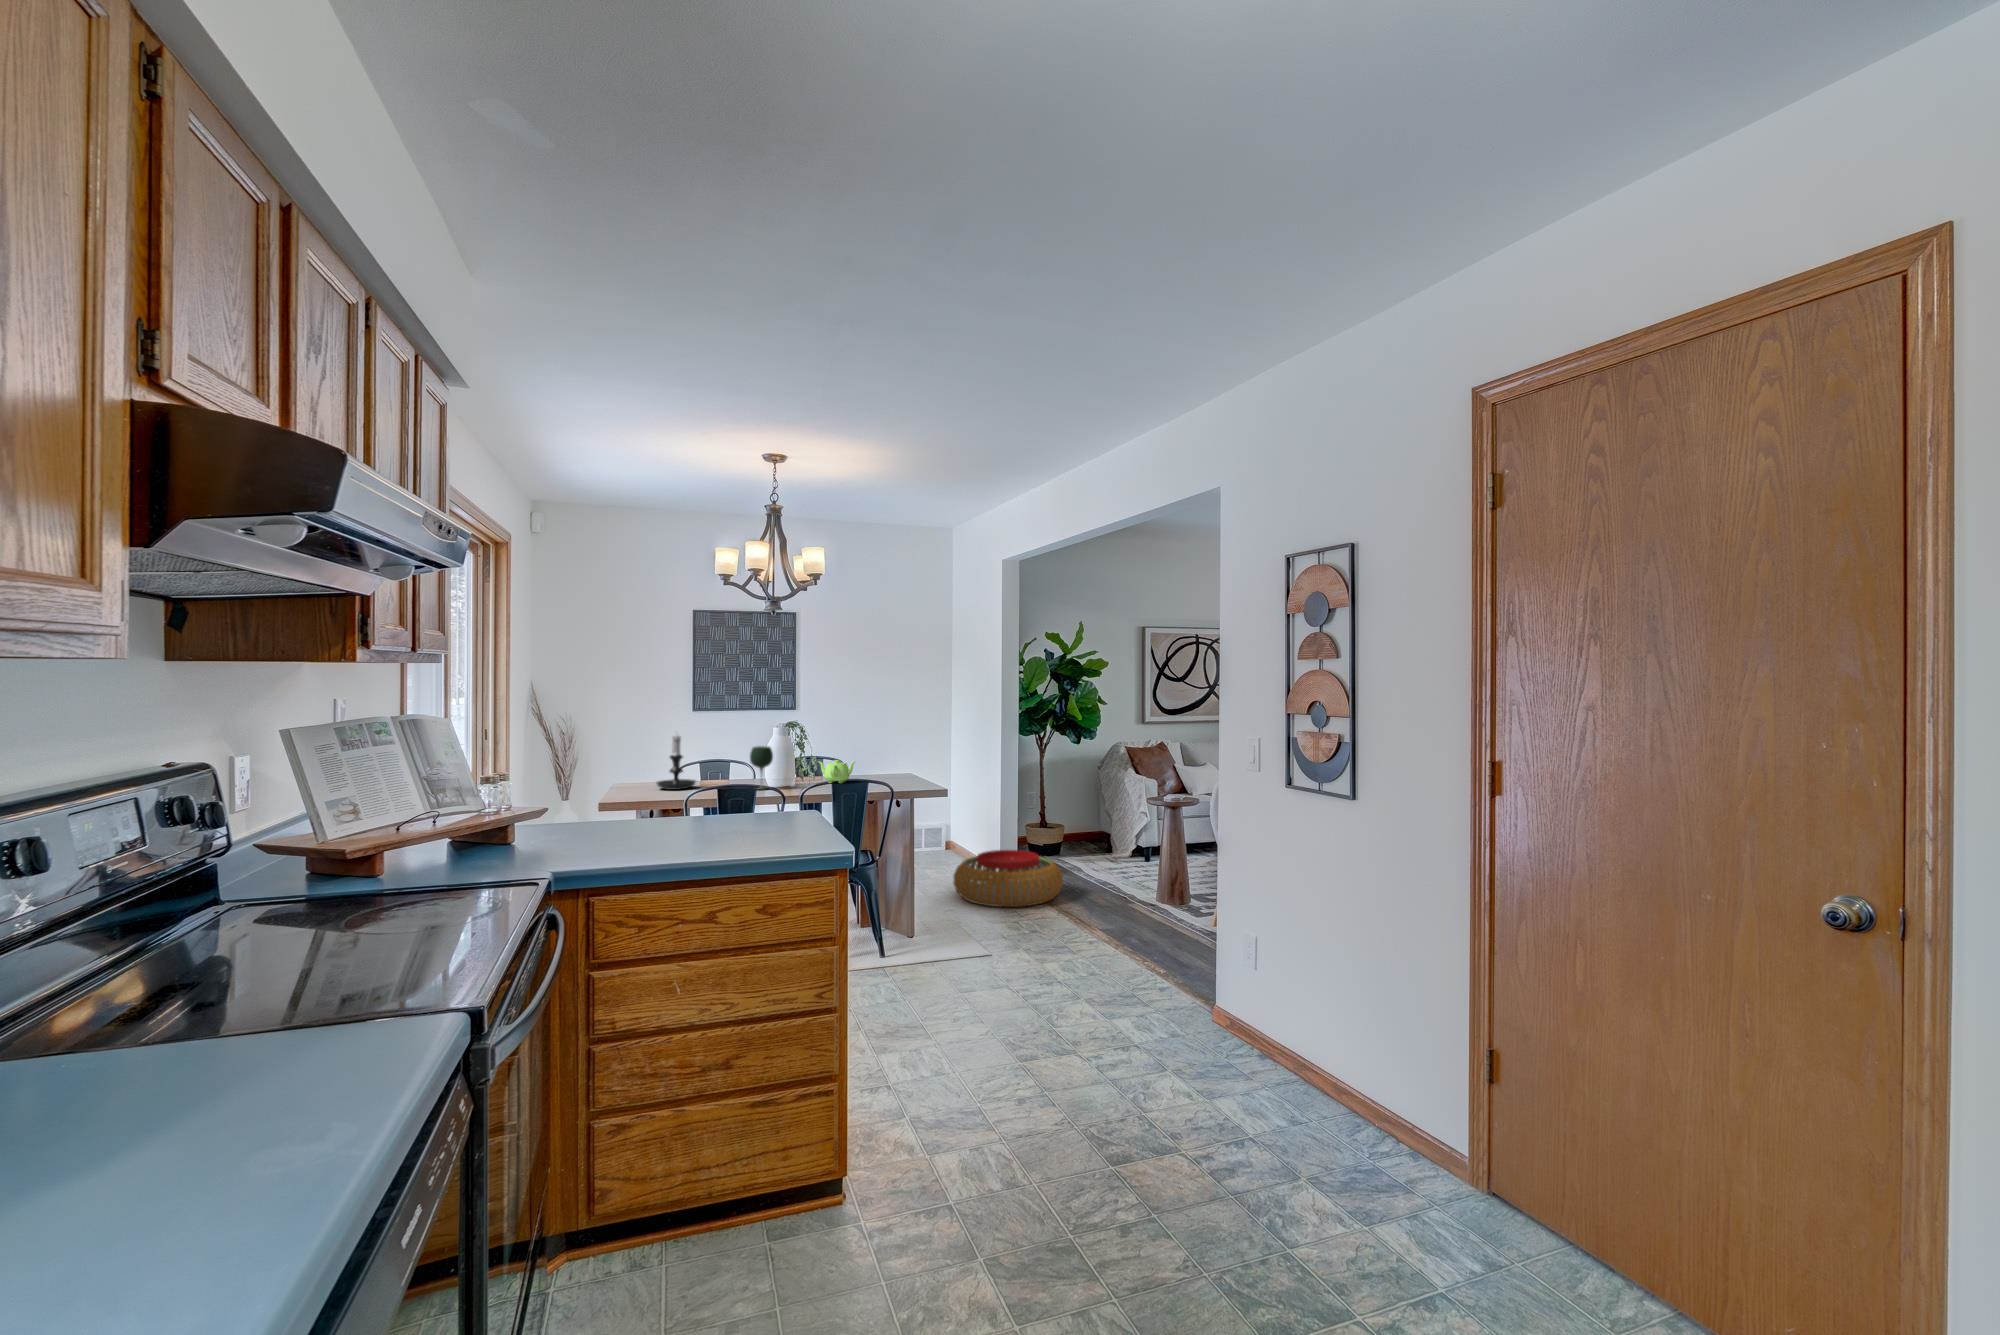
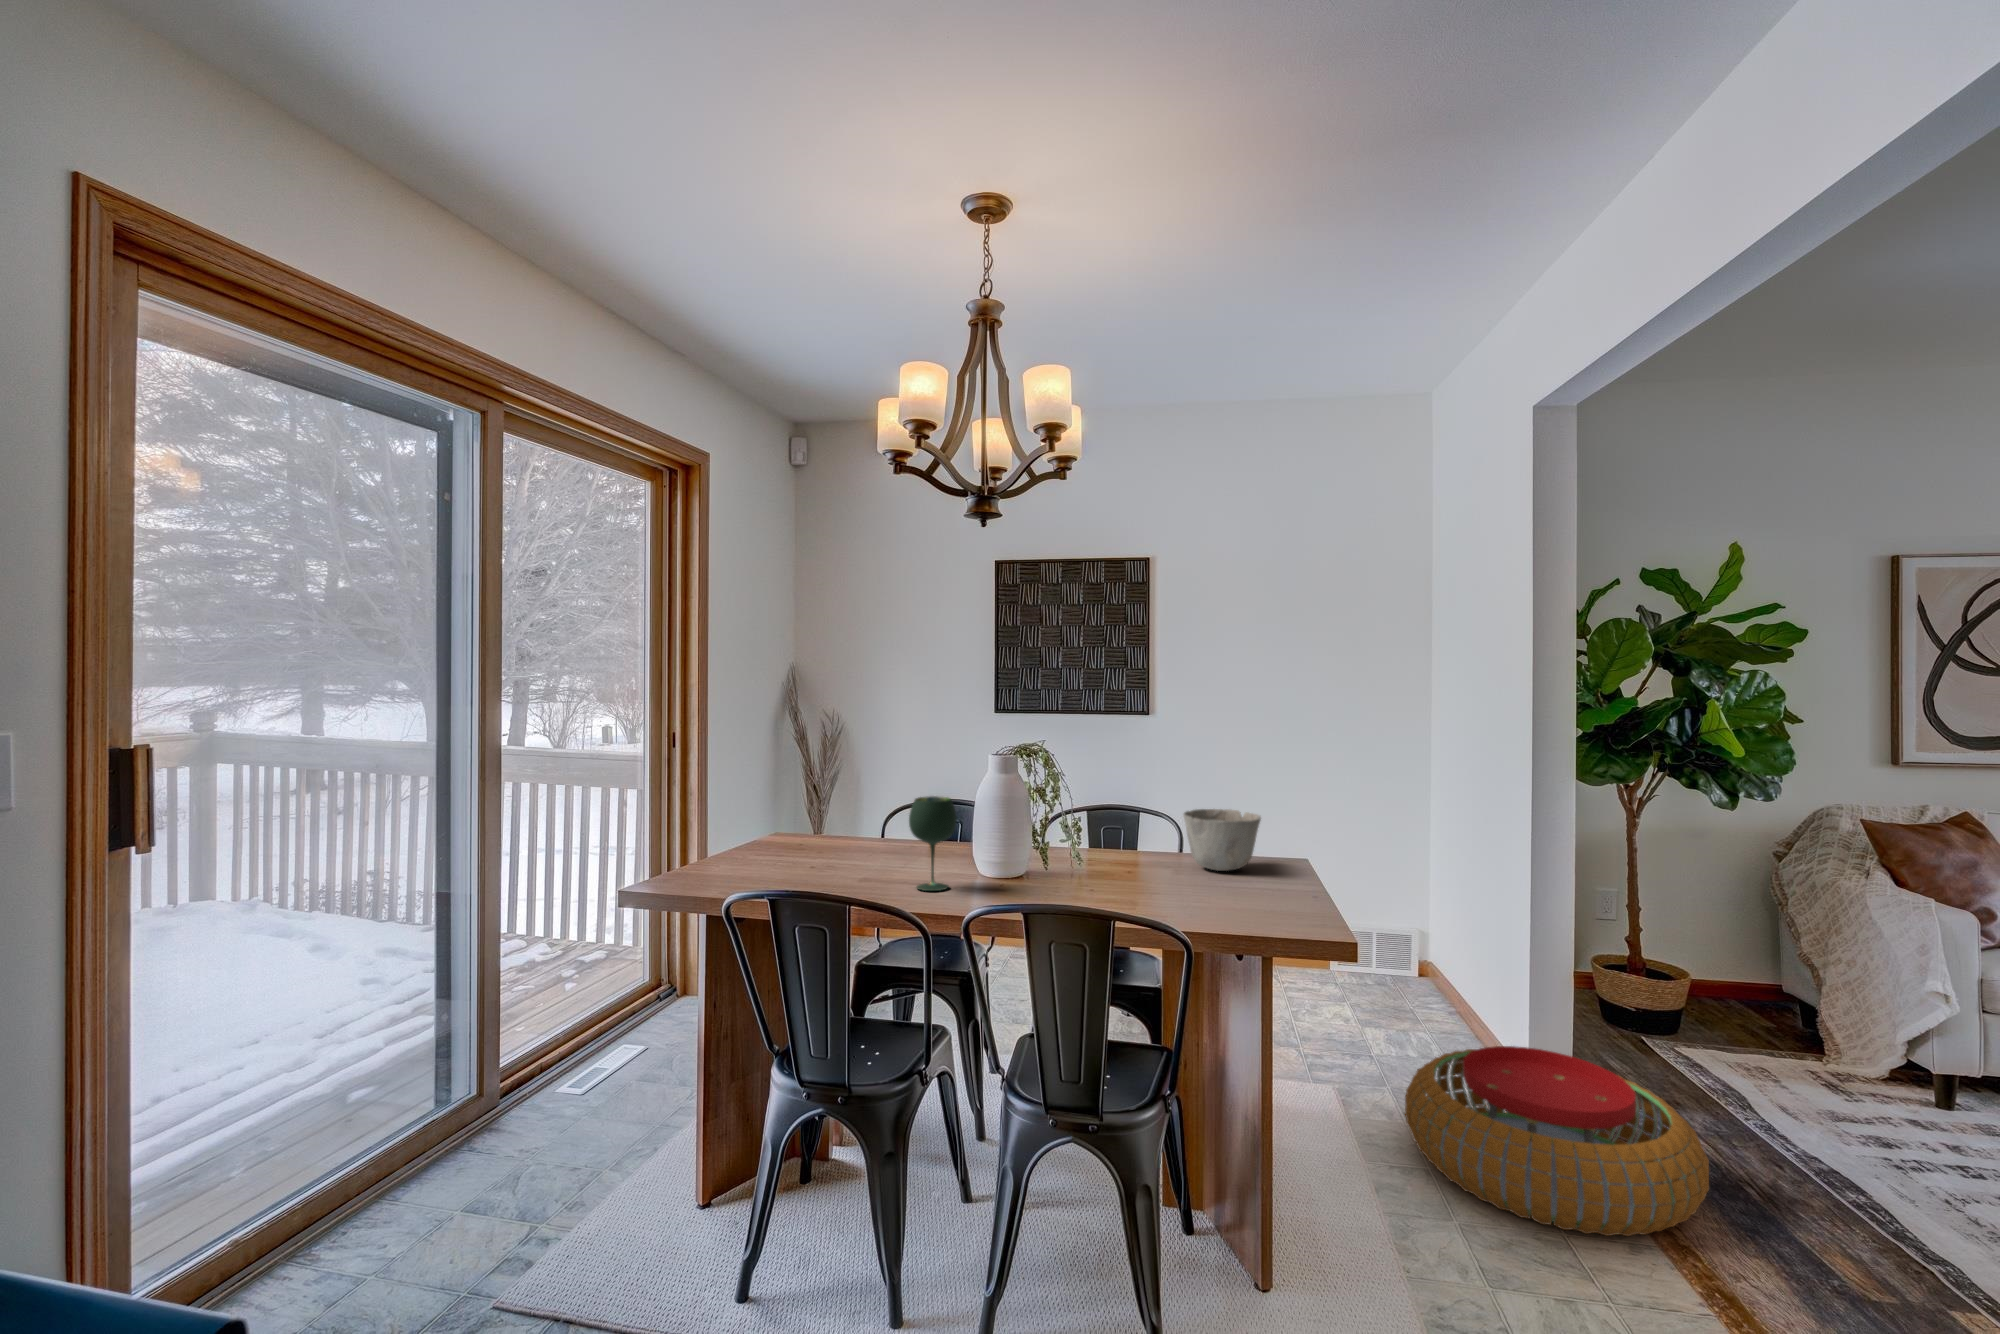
candle holder: present [657,736,696,790] -> none [768,757,848,868]
ceramic bowl: none [862,750,898,777] -> present [1183,809,1261,871]
teapot: present [818,760,855,783] -> none [1072,831,1148,886]

